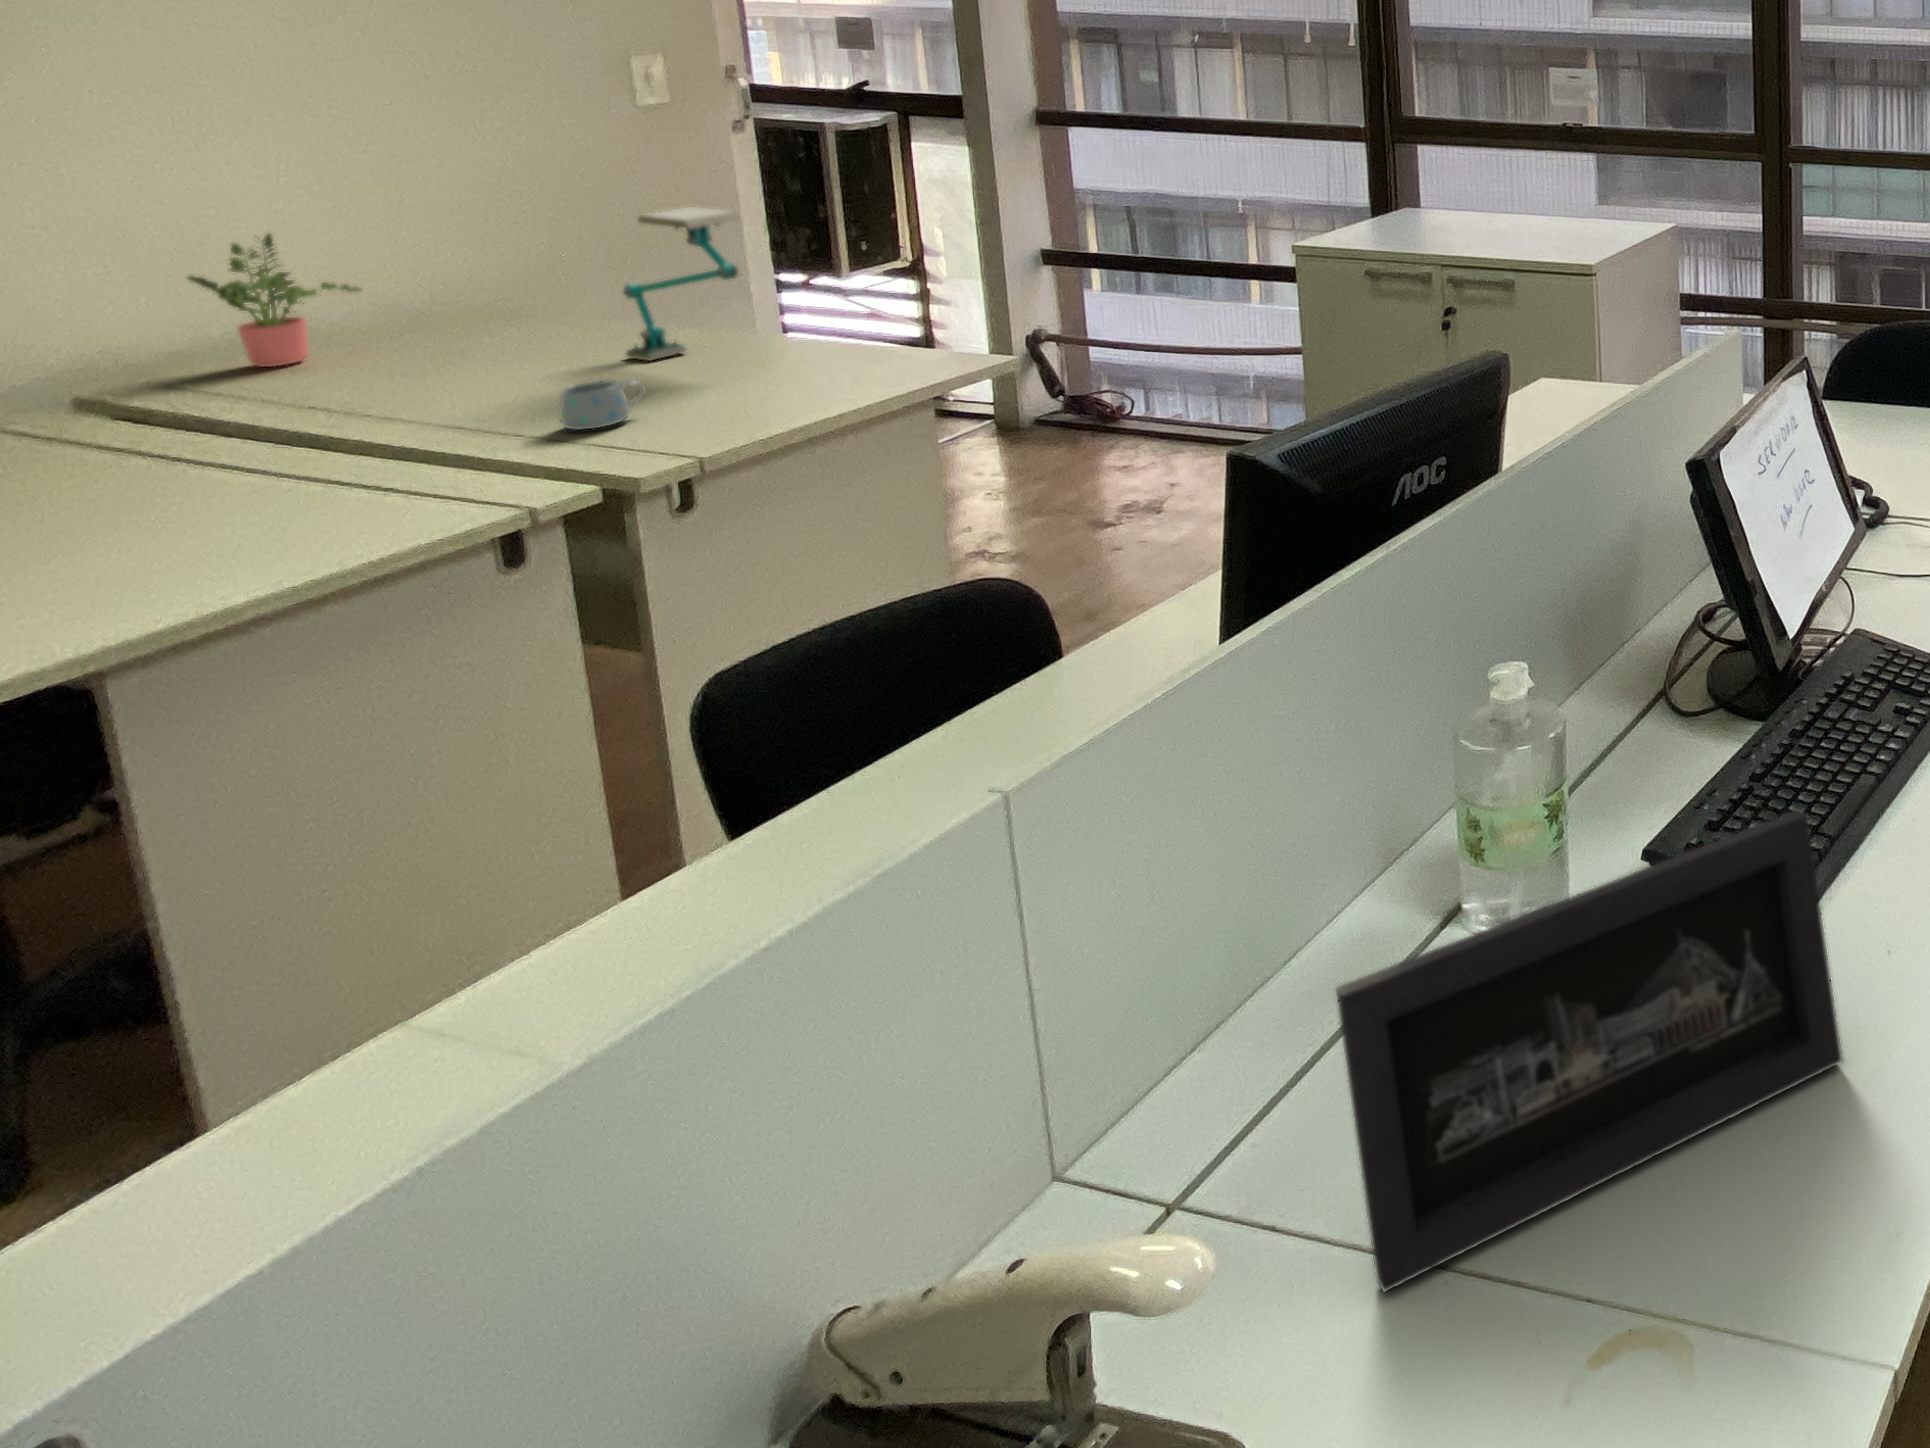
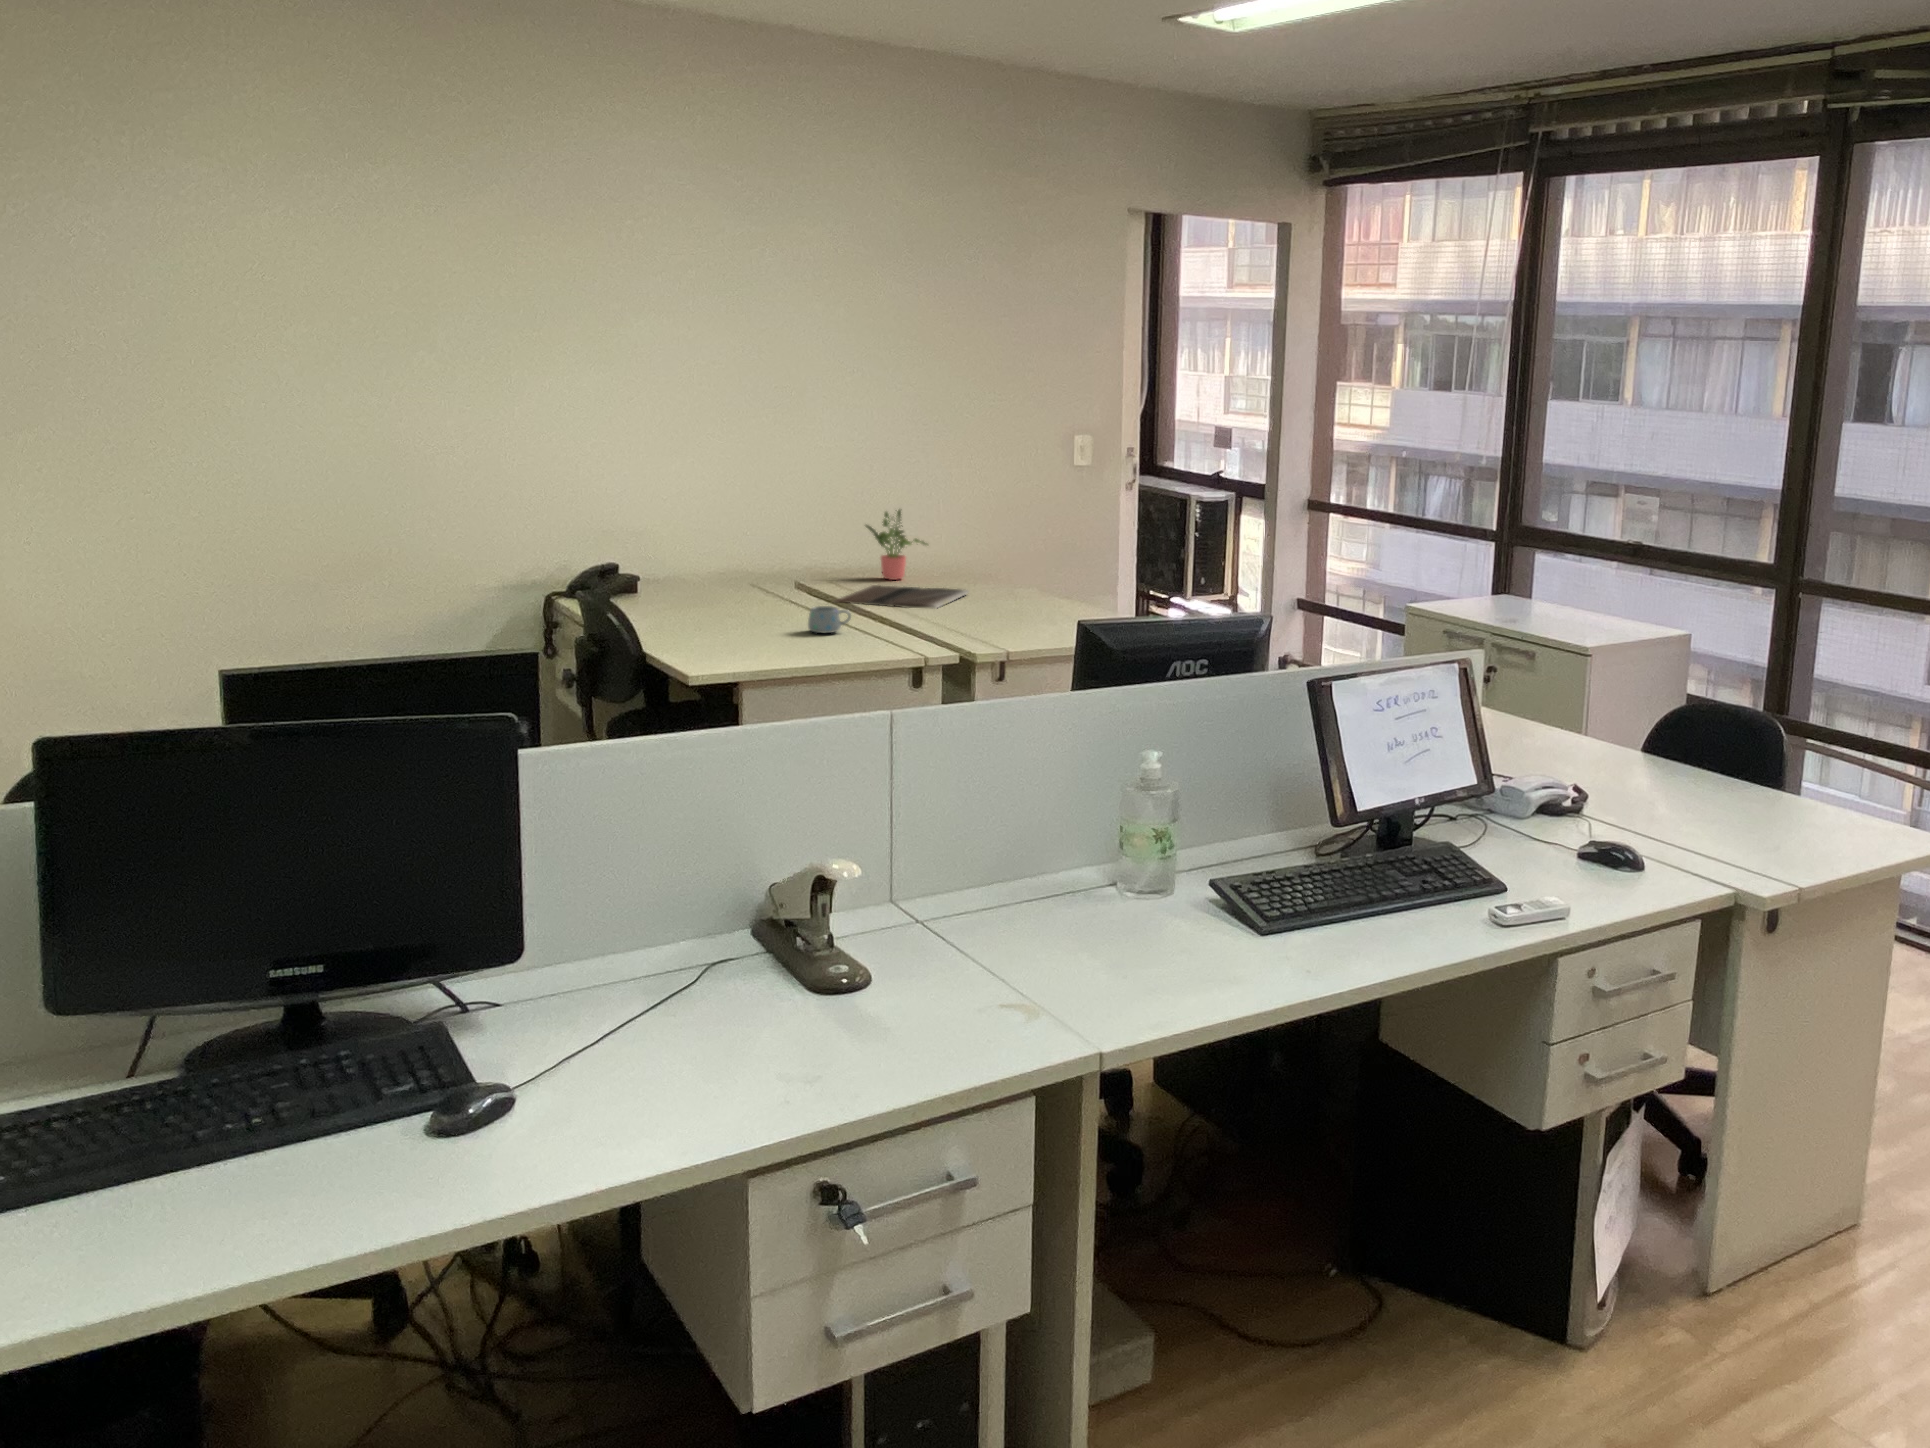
desk lamp: present [624,207,739,361] -> none [1019,516,1073,604]
laptop: none [169,357,500,447] -> present [835,585,968,608]
mug: present [559,380,645,430] -> present [808,606,851,634]
picture frame: present [1336,811,1842,1291] -> none [951,826,1216,987]

